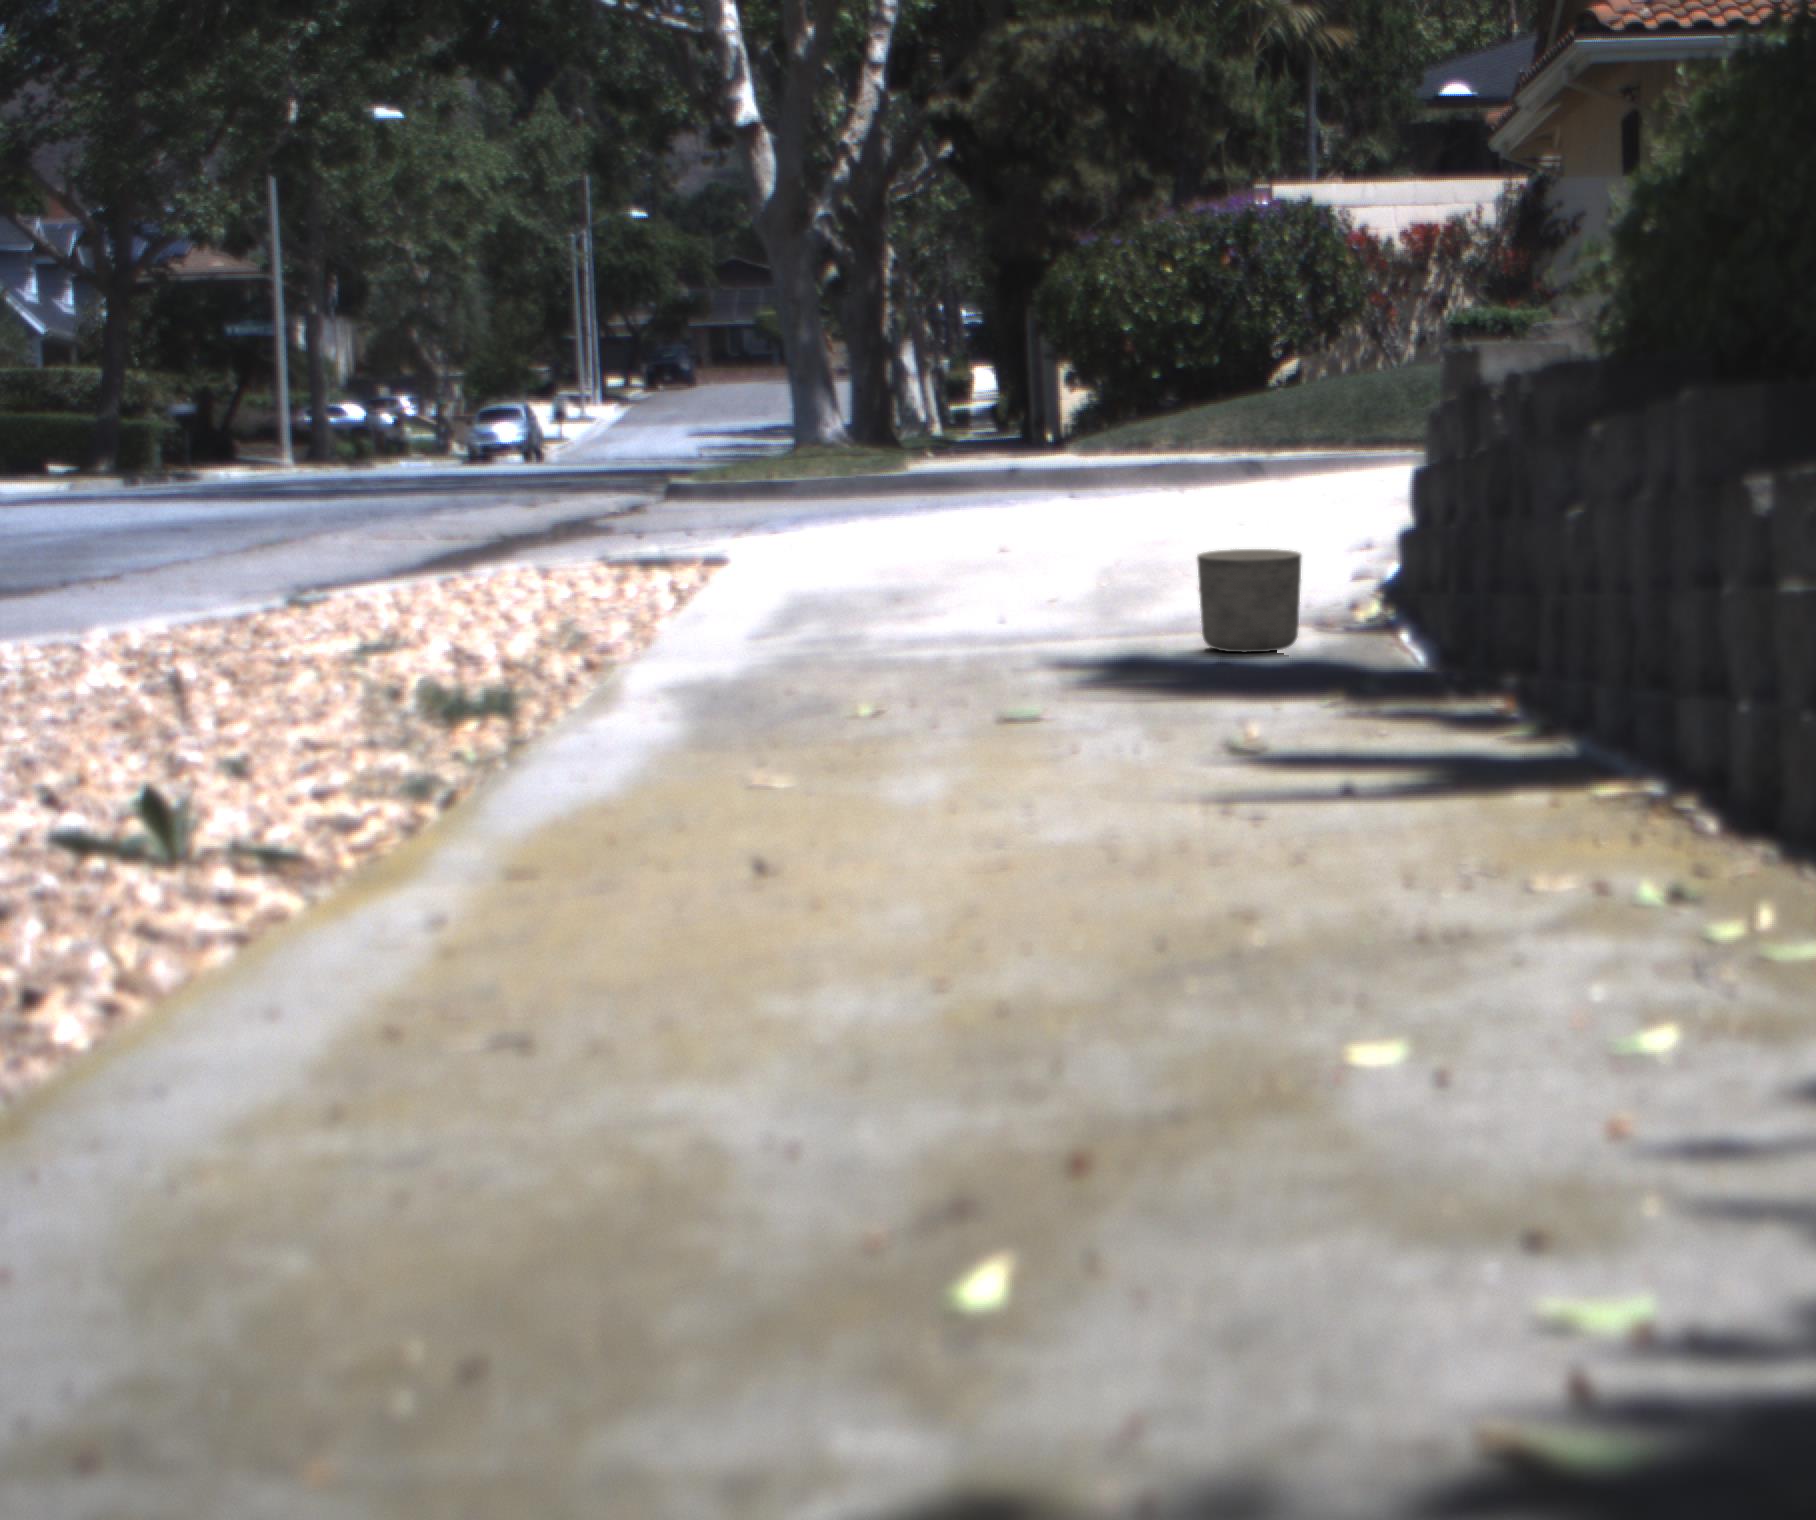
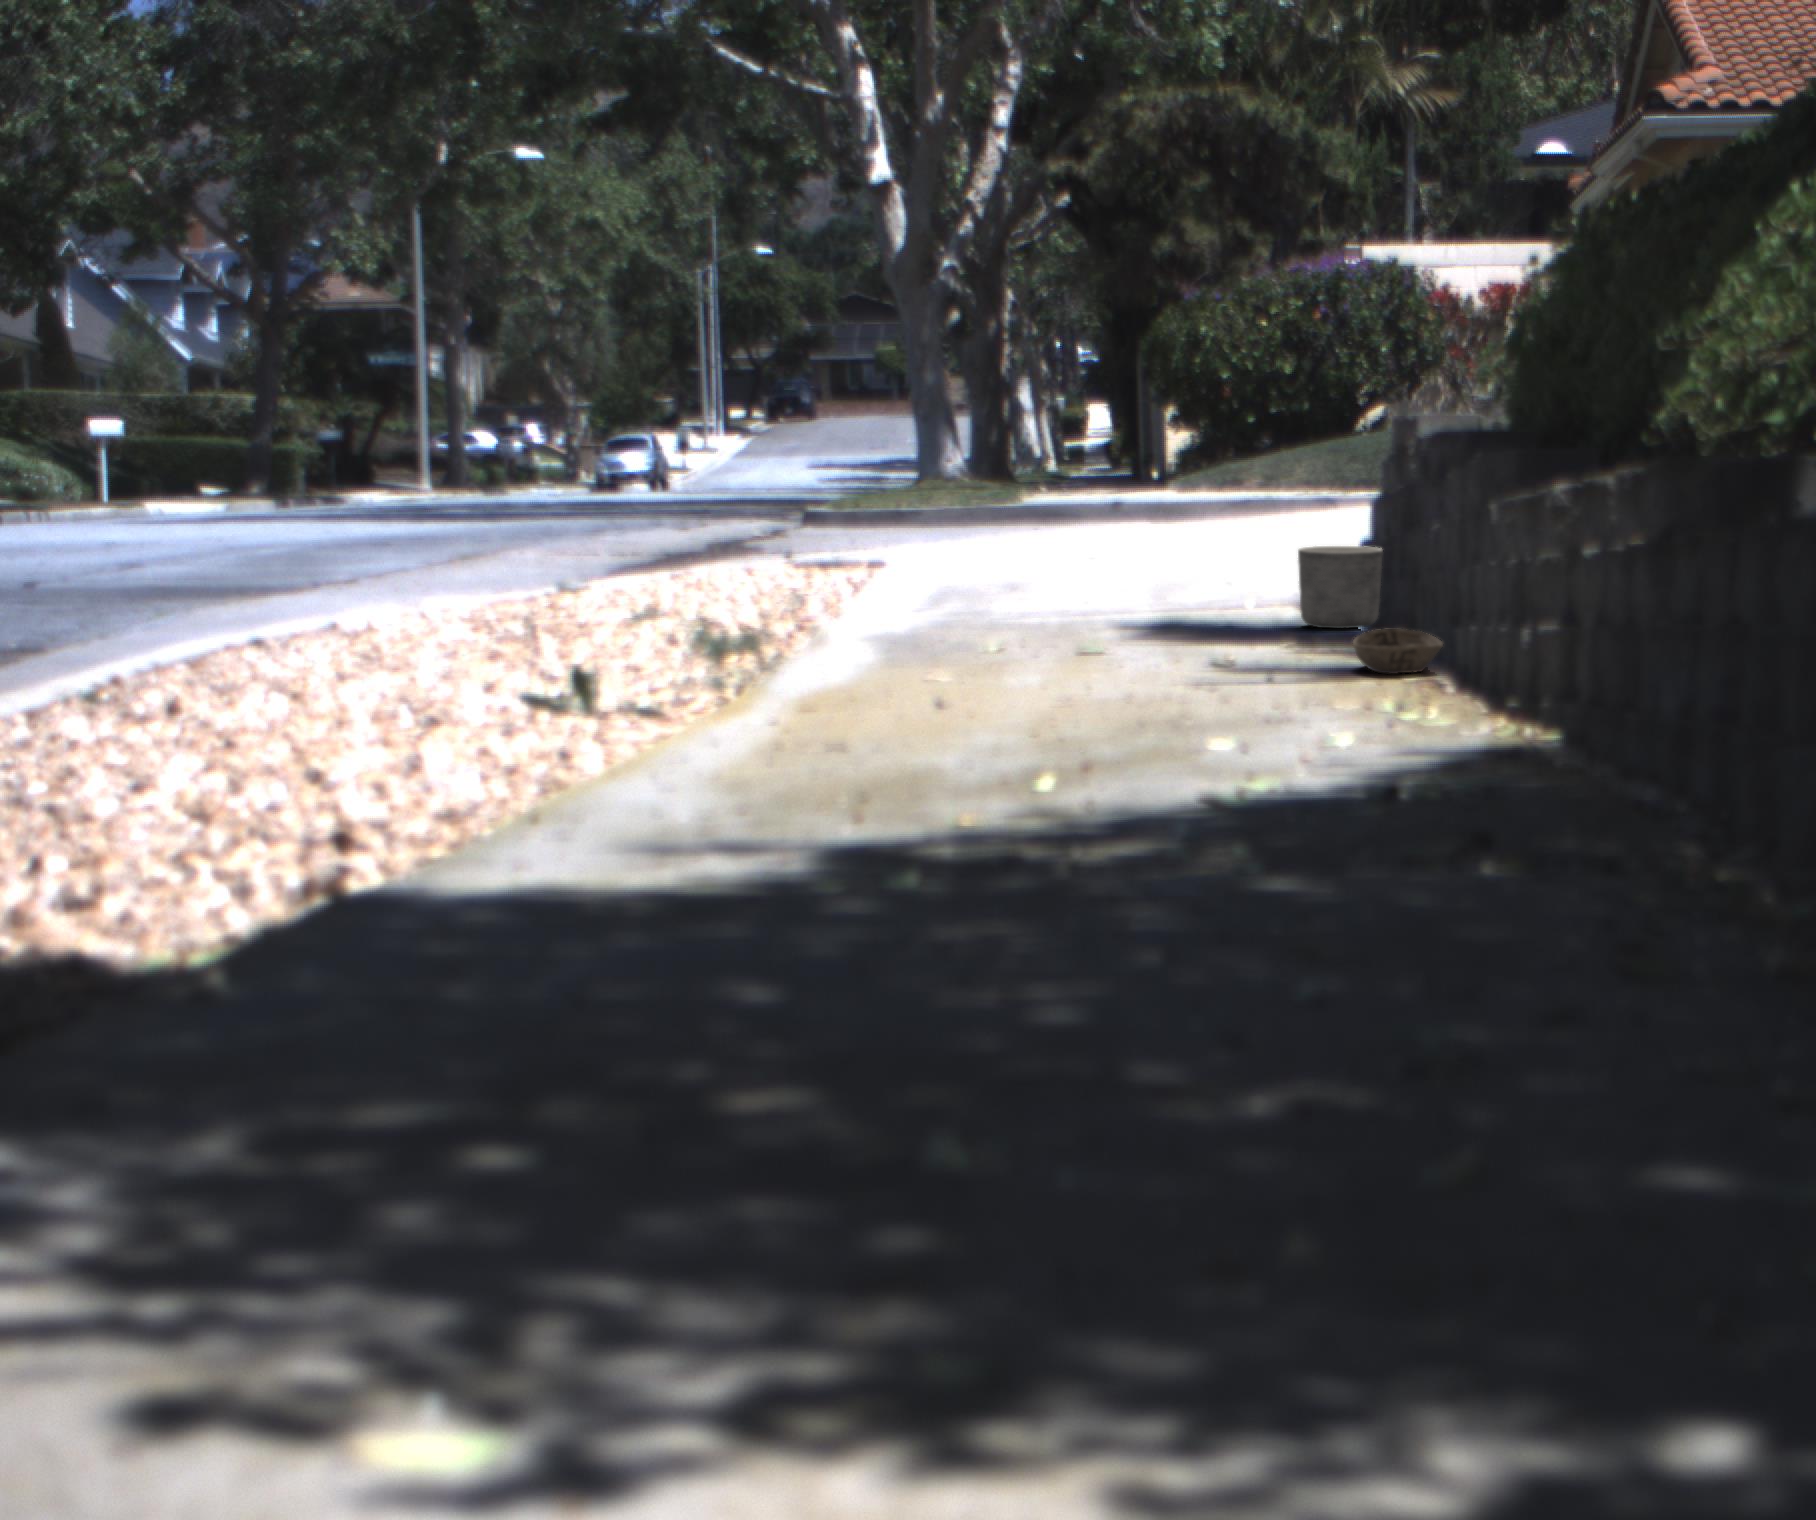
basket: none [1266,665,1382,727] -> present [1353,629,1443,674]

